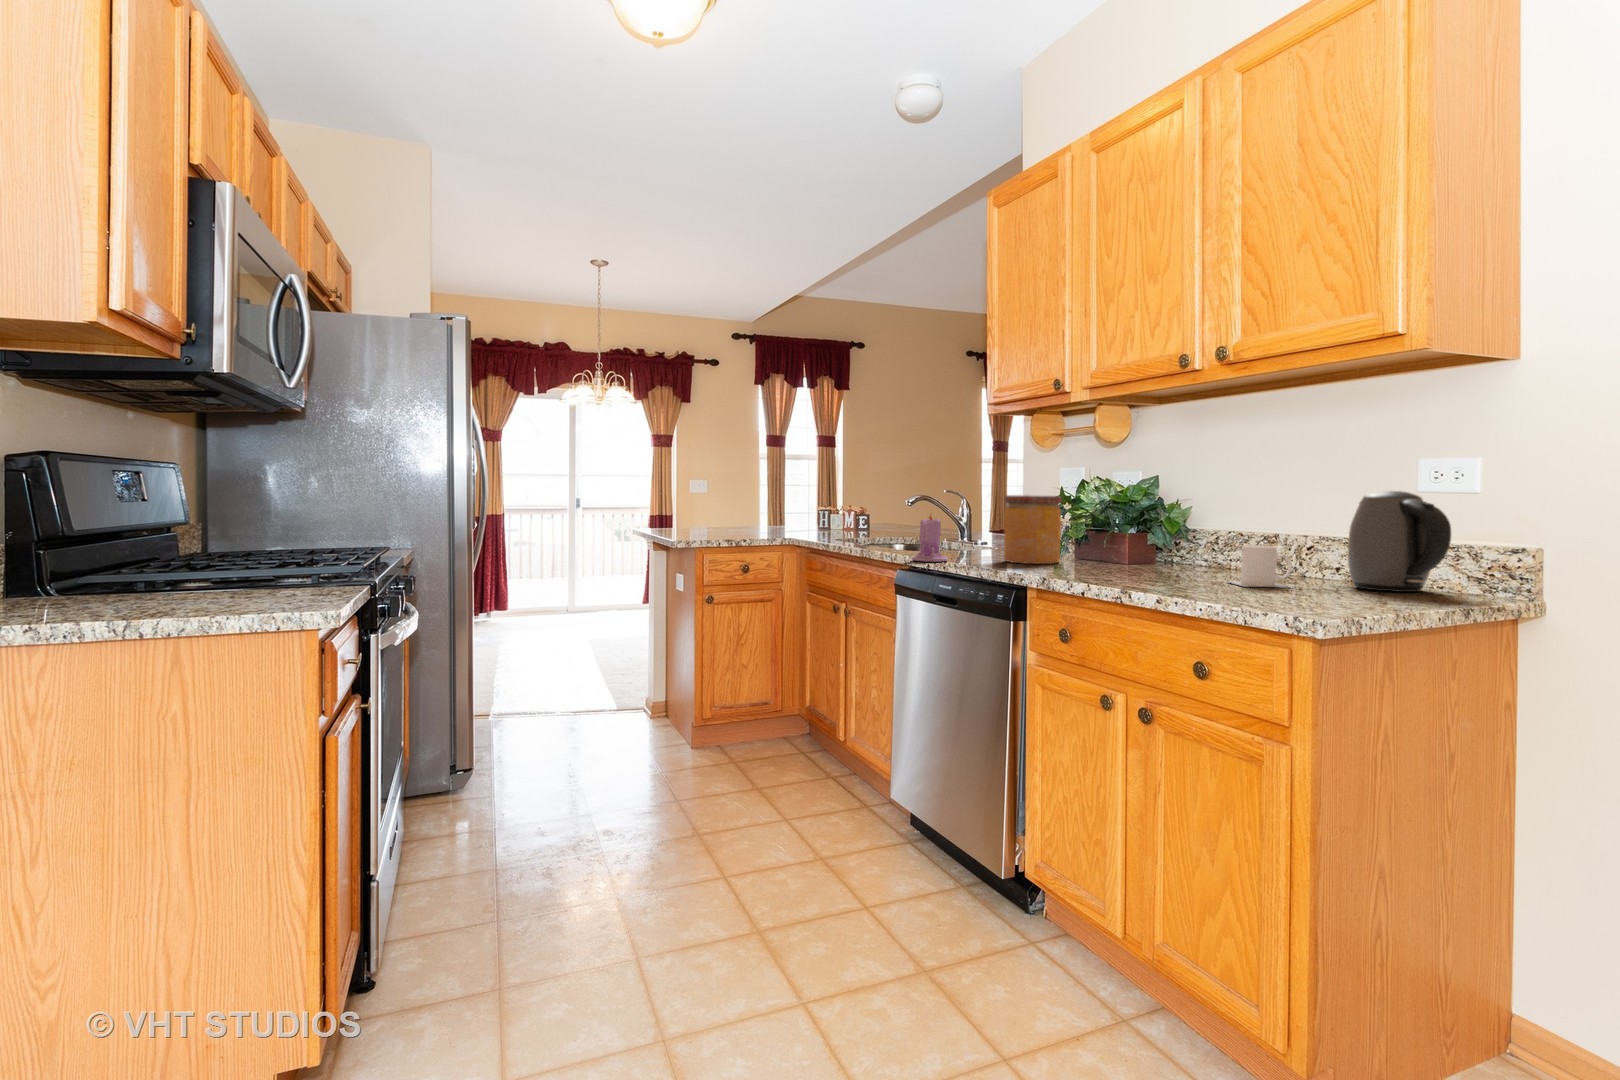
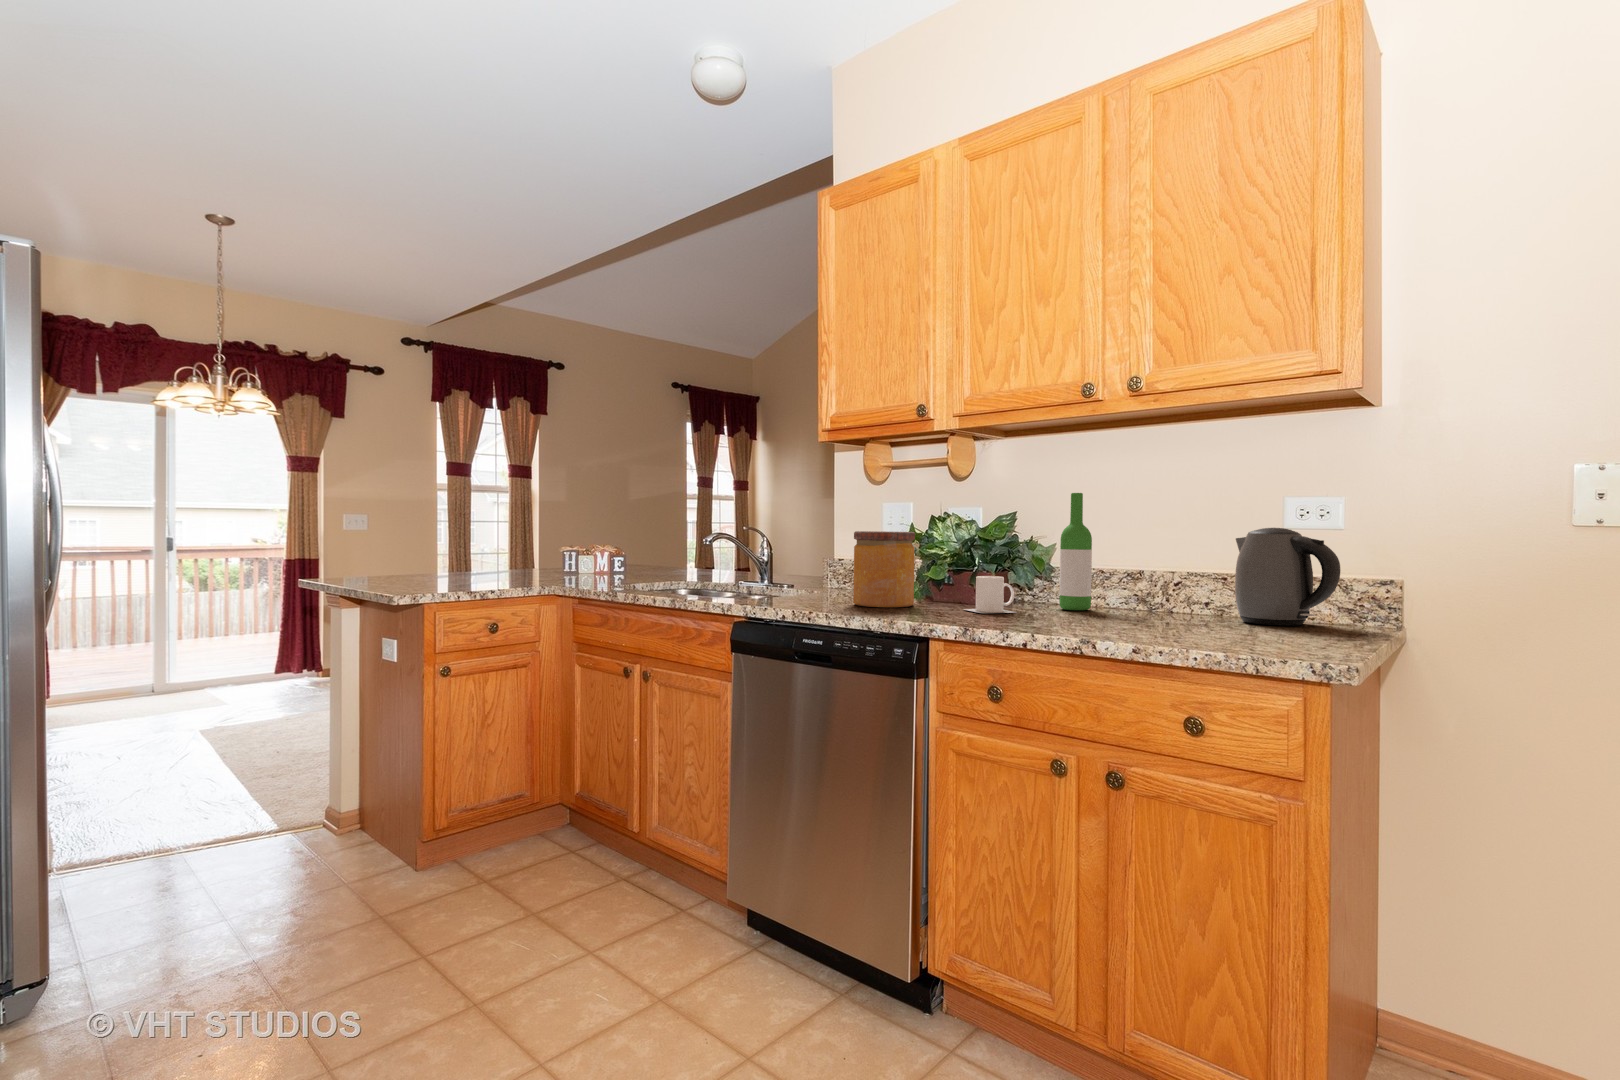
wine bottle: none [1193,457,1228,572] -> present [1059,493,1092,610]
candle: present [912,515,948,562] -> none [754,550,796,609]
mug: present [1229,545,1292,587] -> present [964,576,1016,613]

